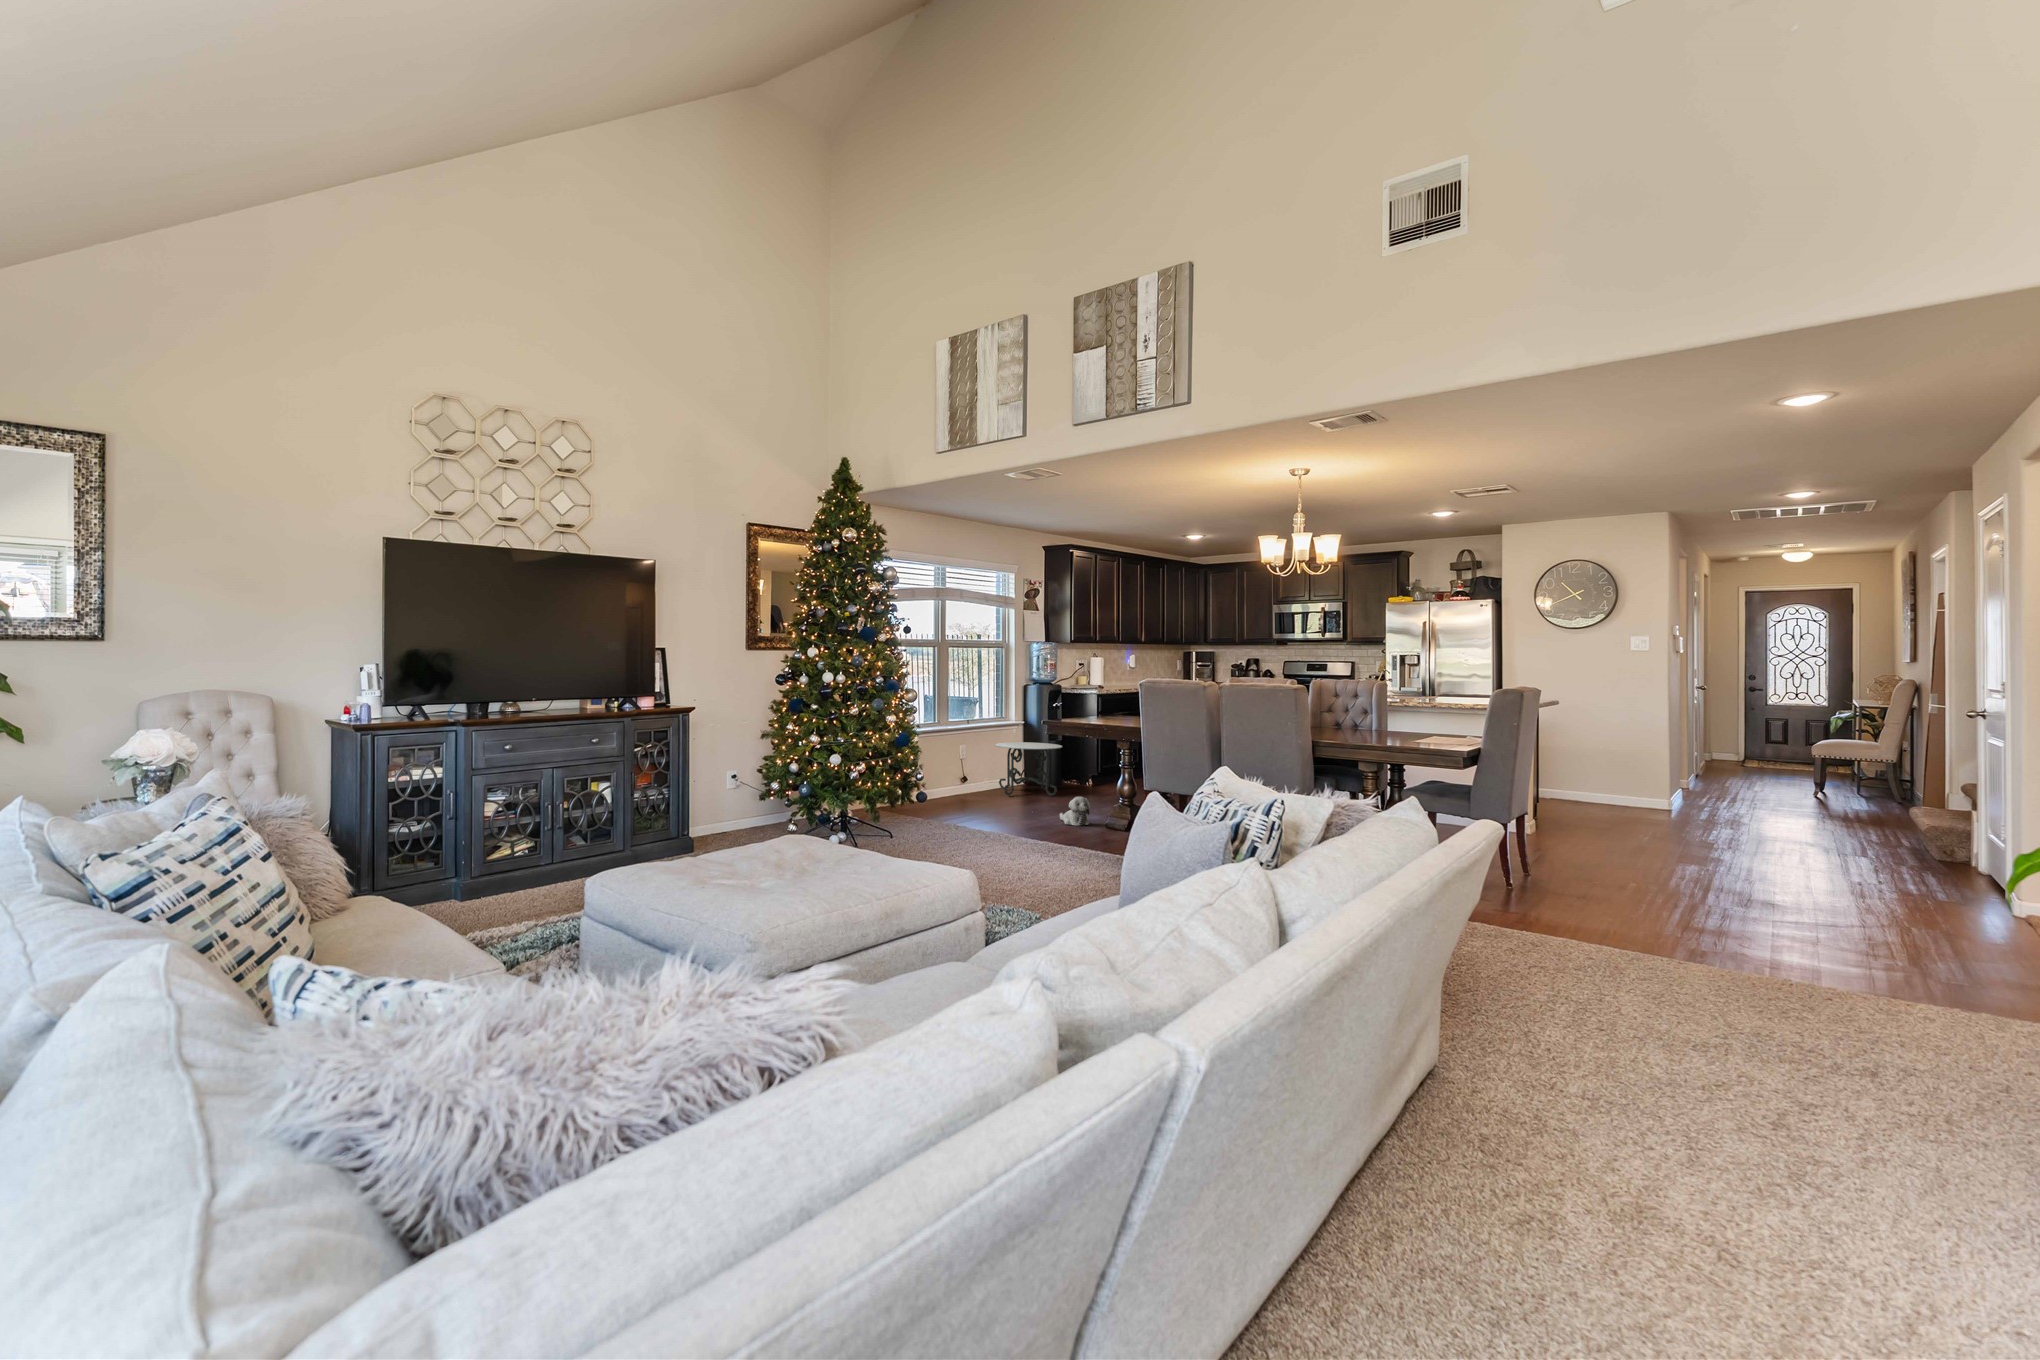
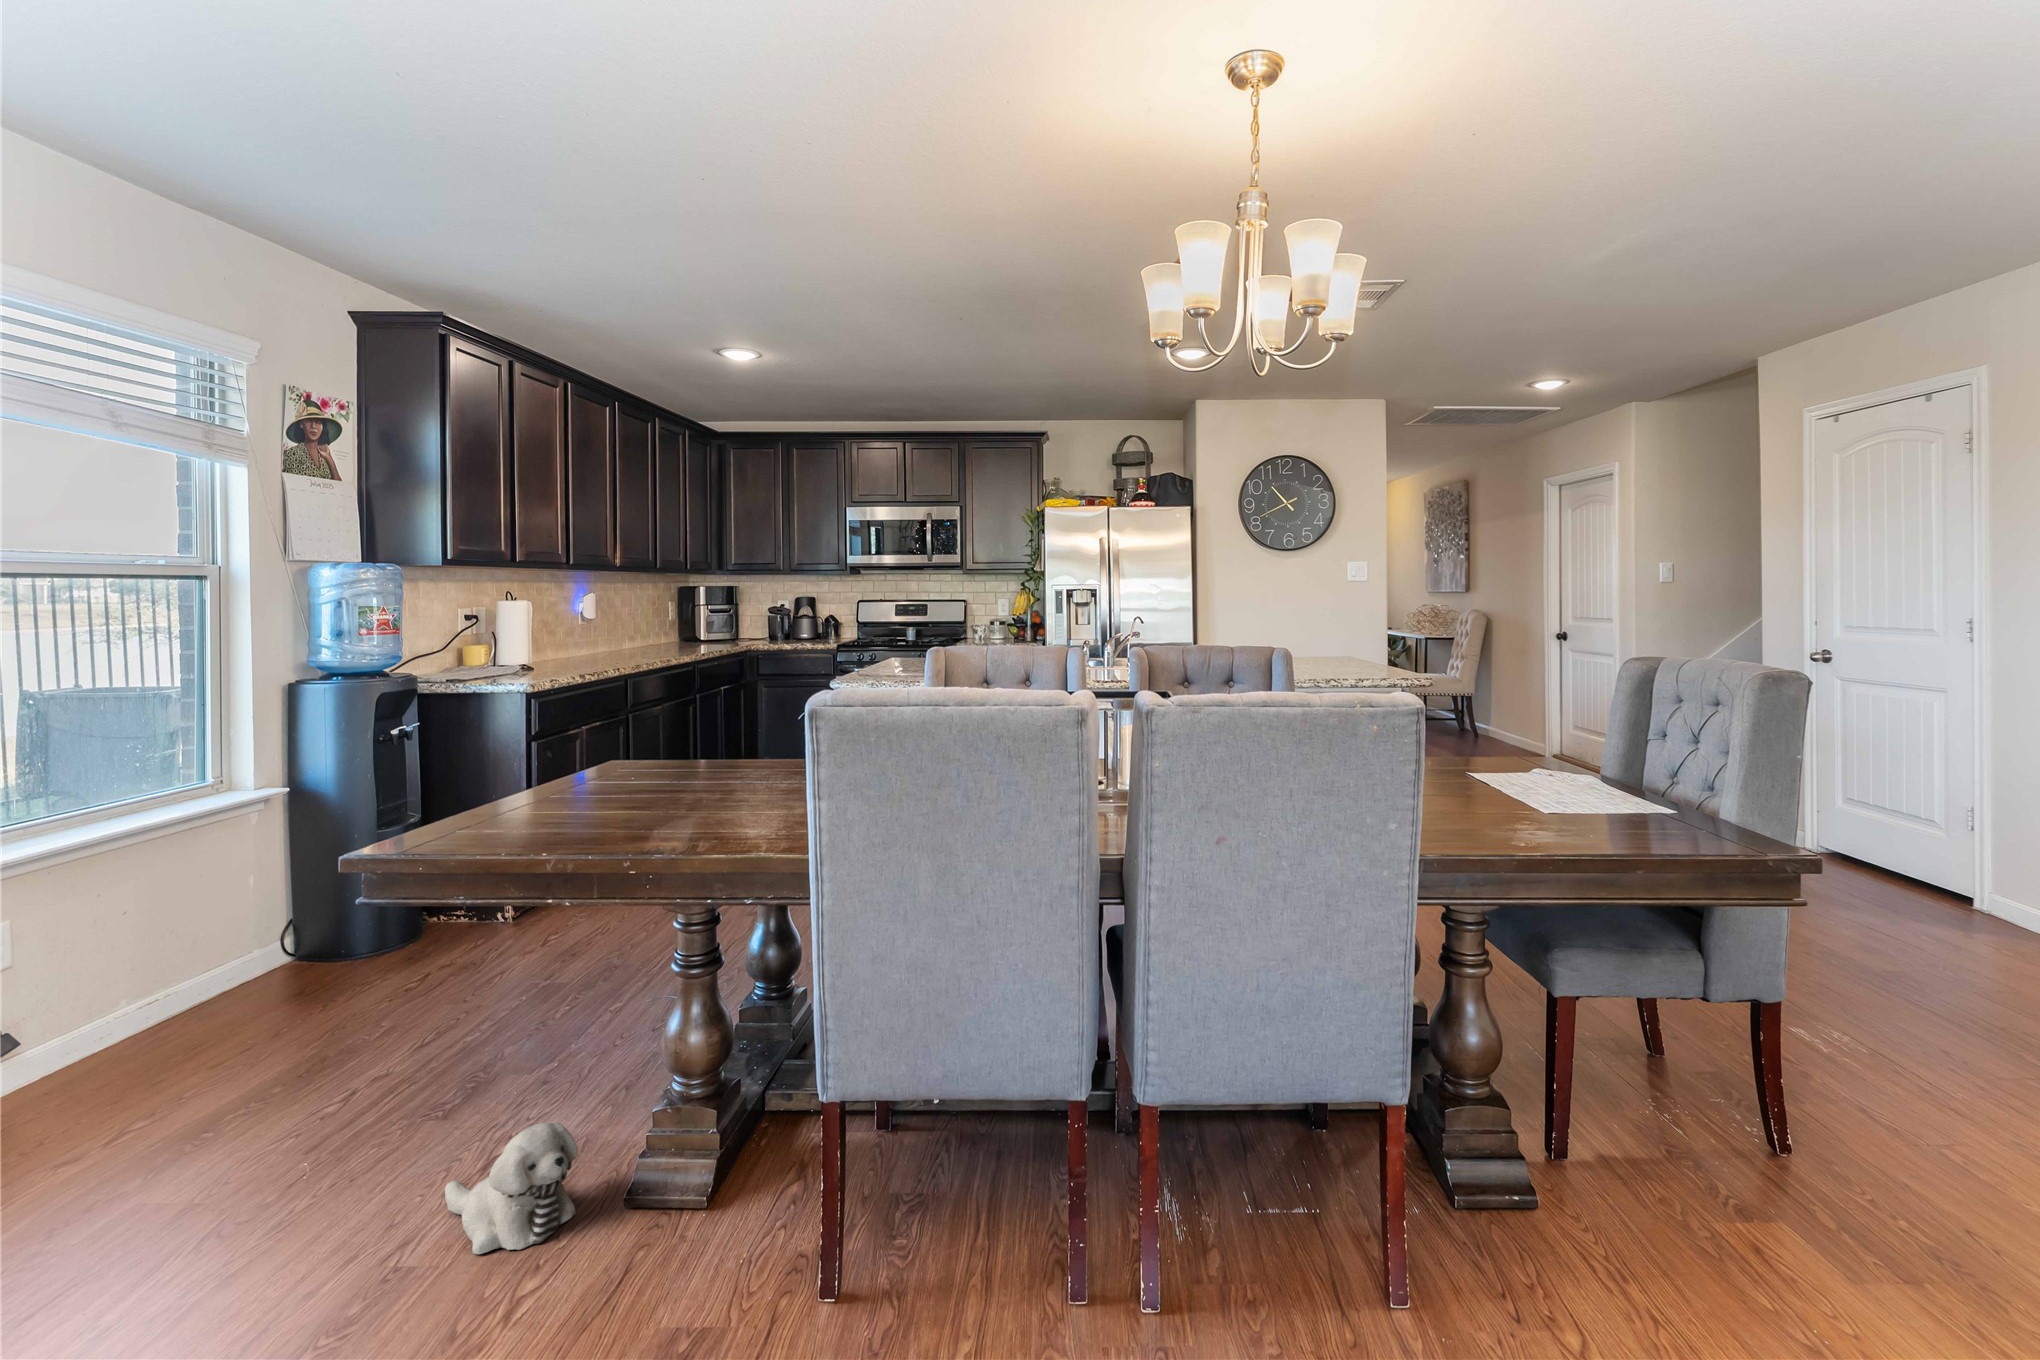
side table: present [995,742,1062,796] -> none [167,843,431,1051]

